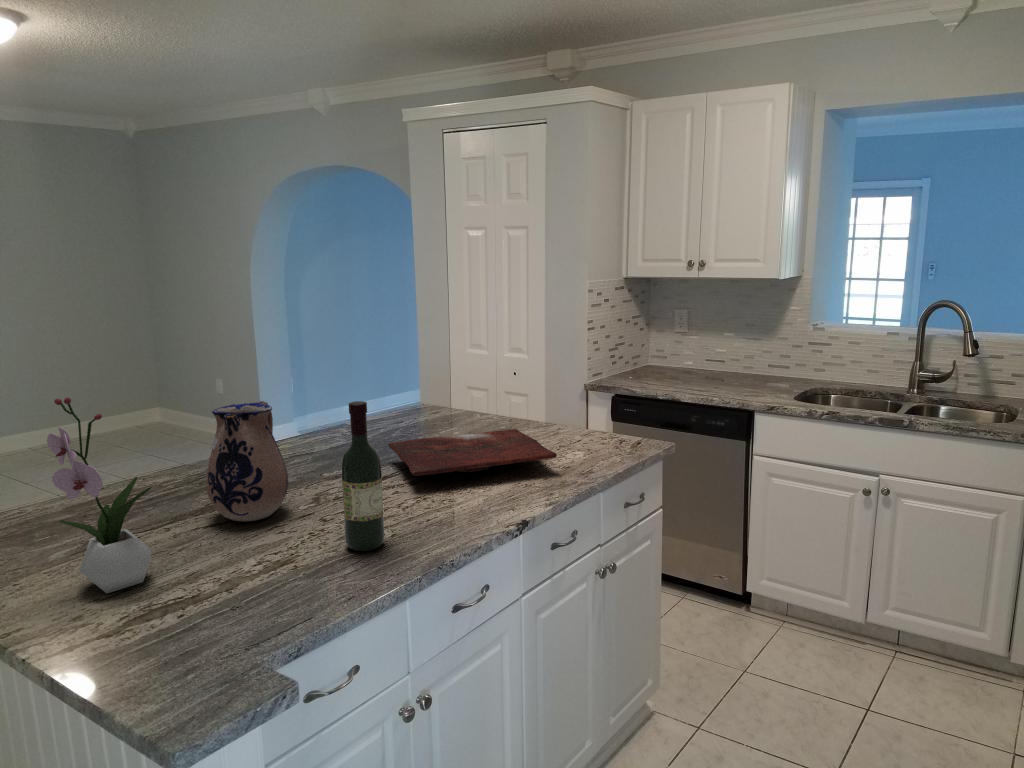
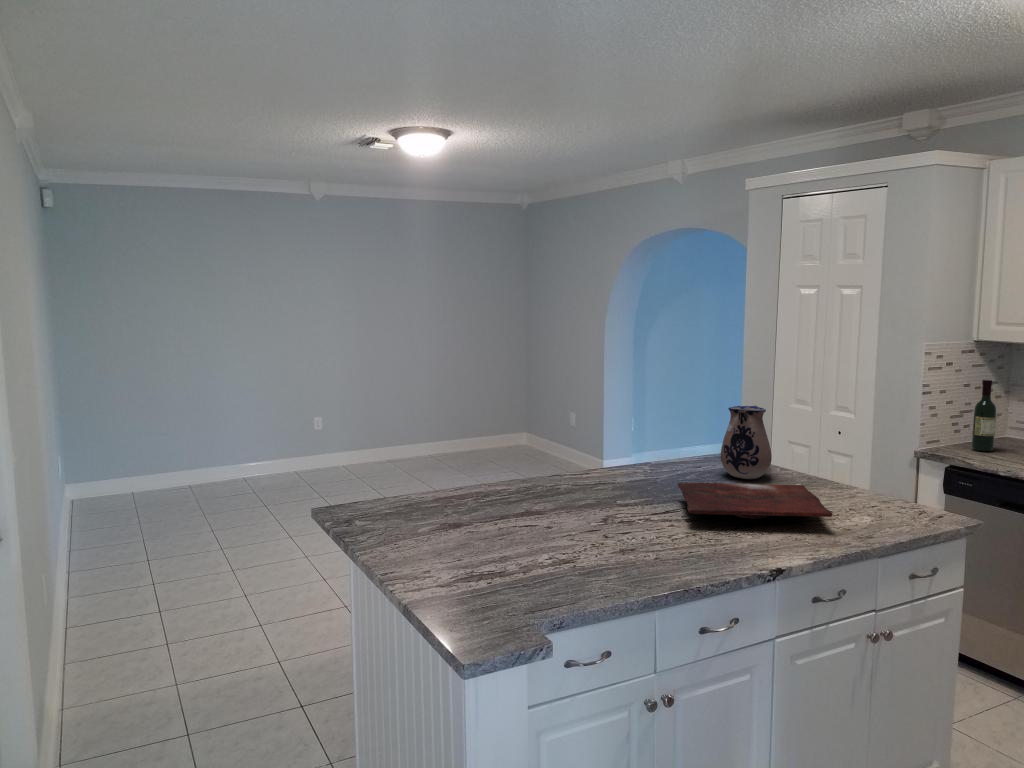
flower arrangement: present [47,397,152,594] -> none [423,420,482,559]
ceramic pitcher: present [207,401,288,521] -> present [721,406,772,479]
wine bottle: present [341,401,384,551] -> present [972,380,996,451]

